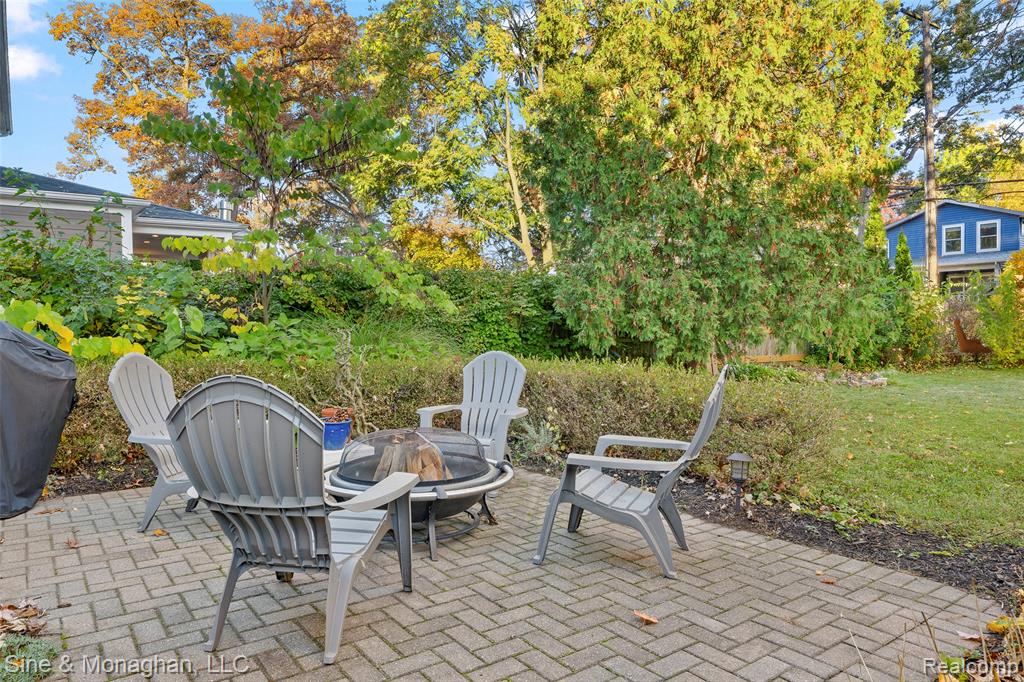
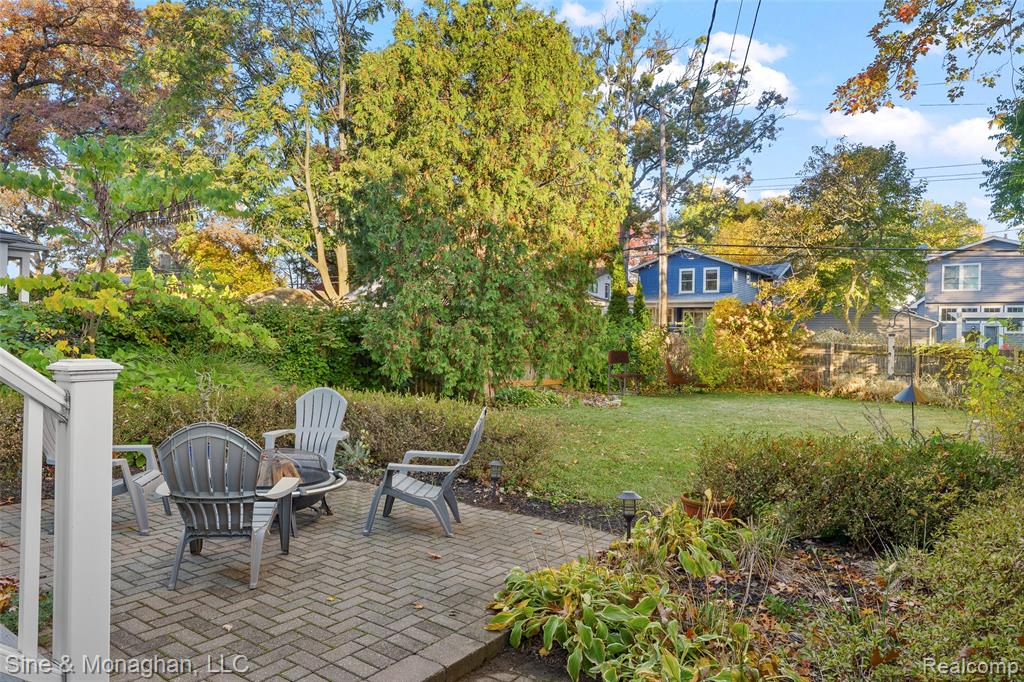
bench: none [871,311,926,368] -> present [608,350,645,395]

